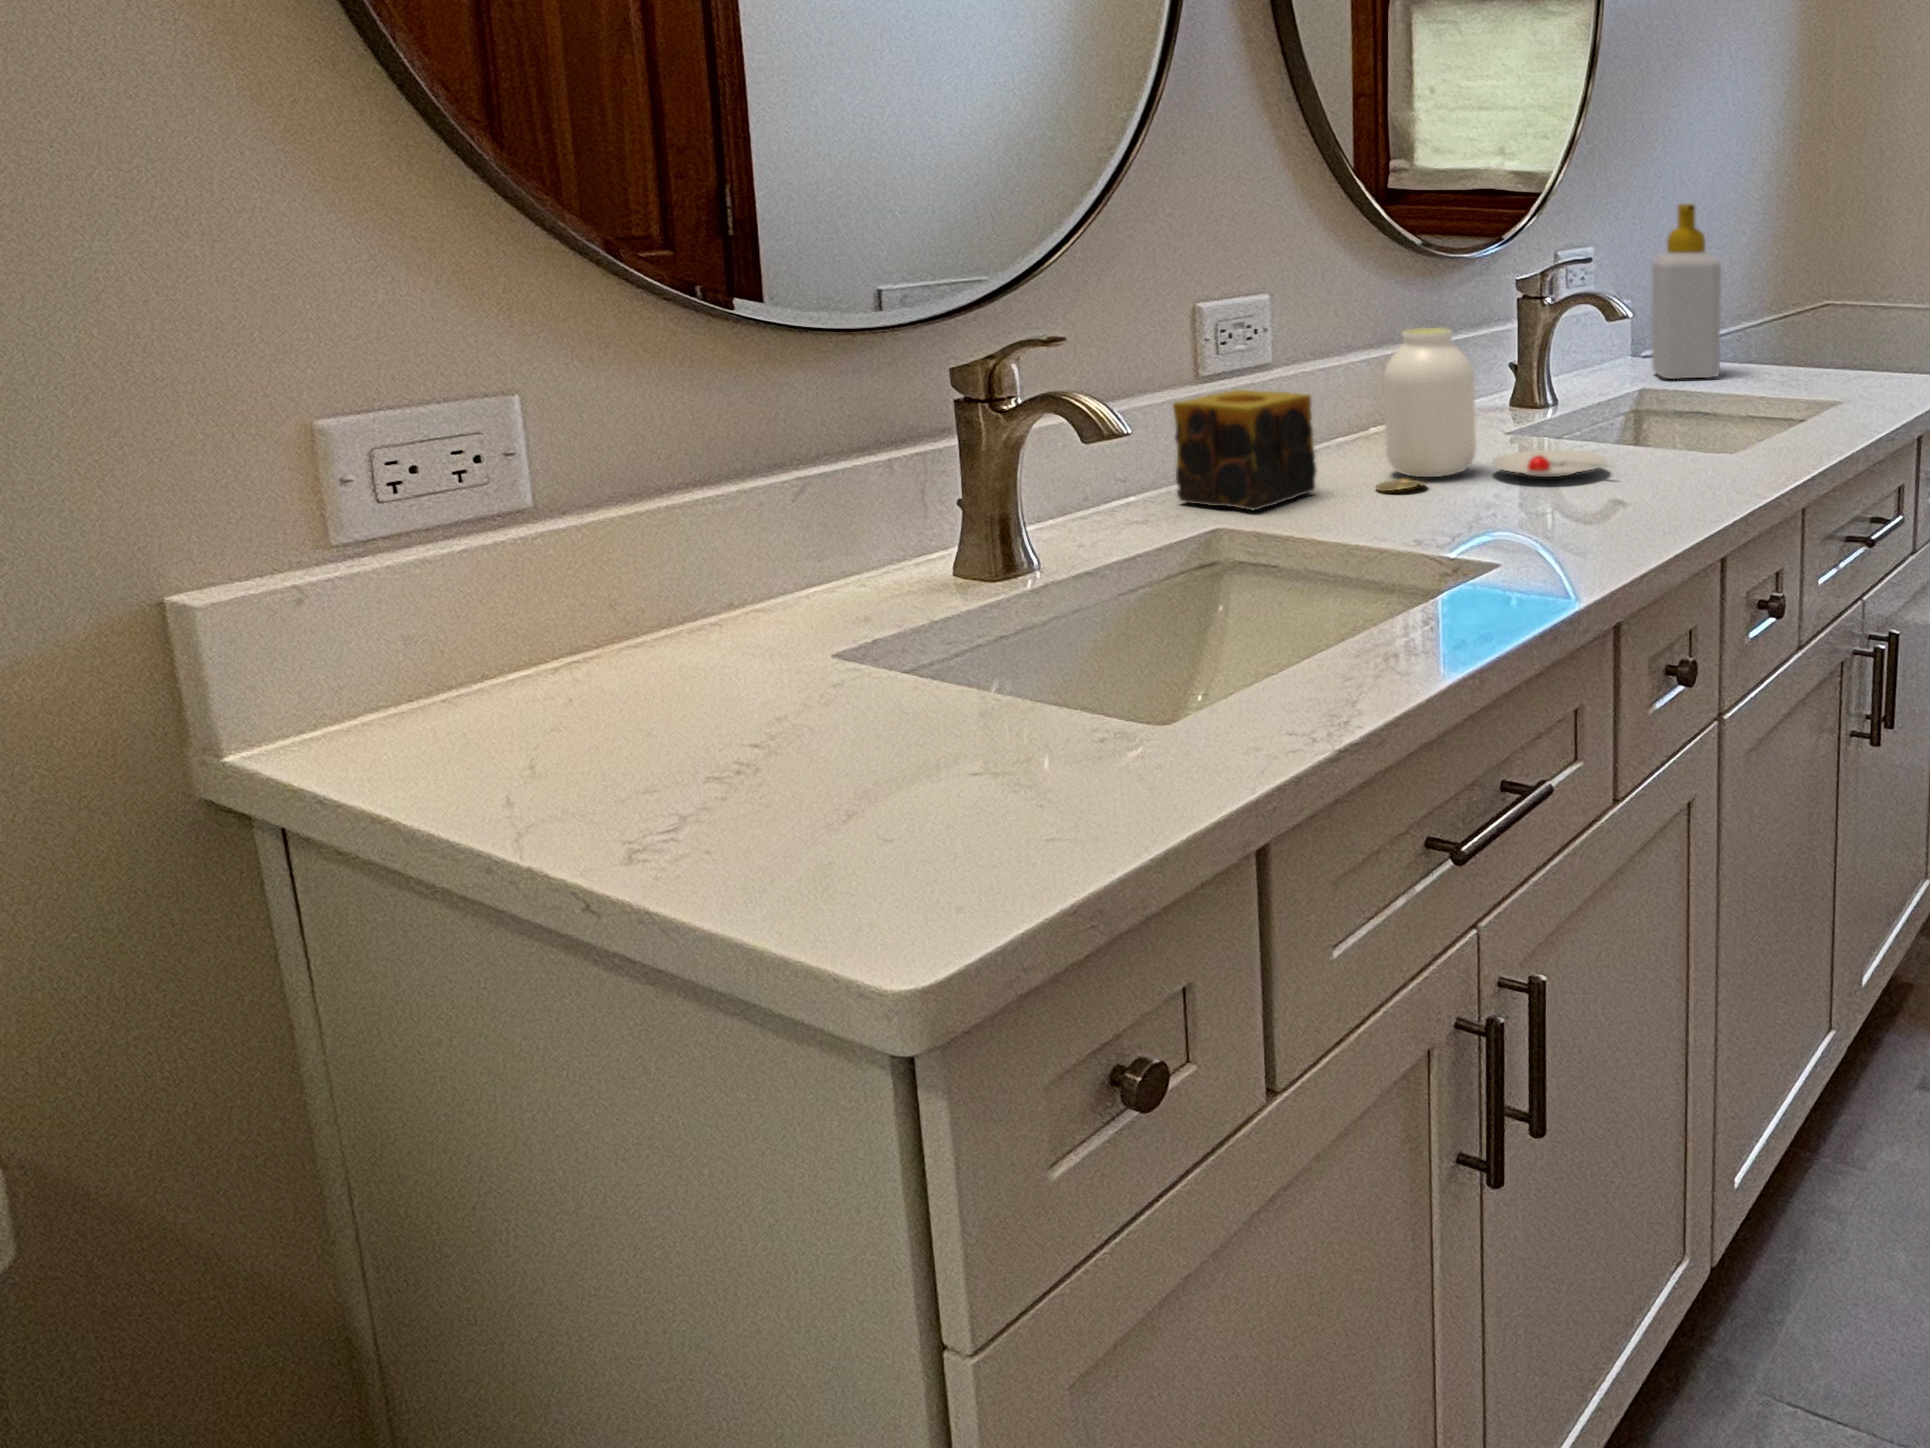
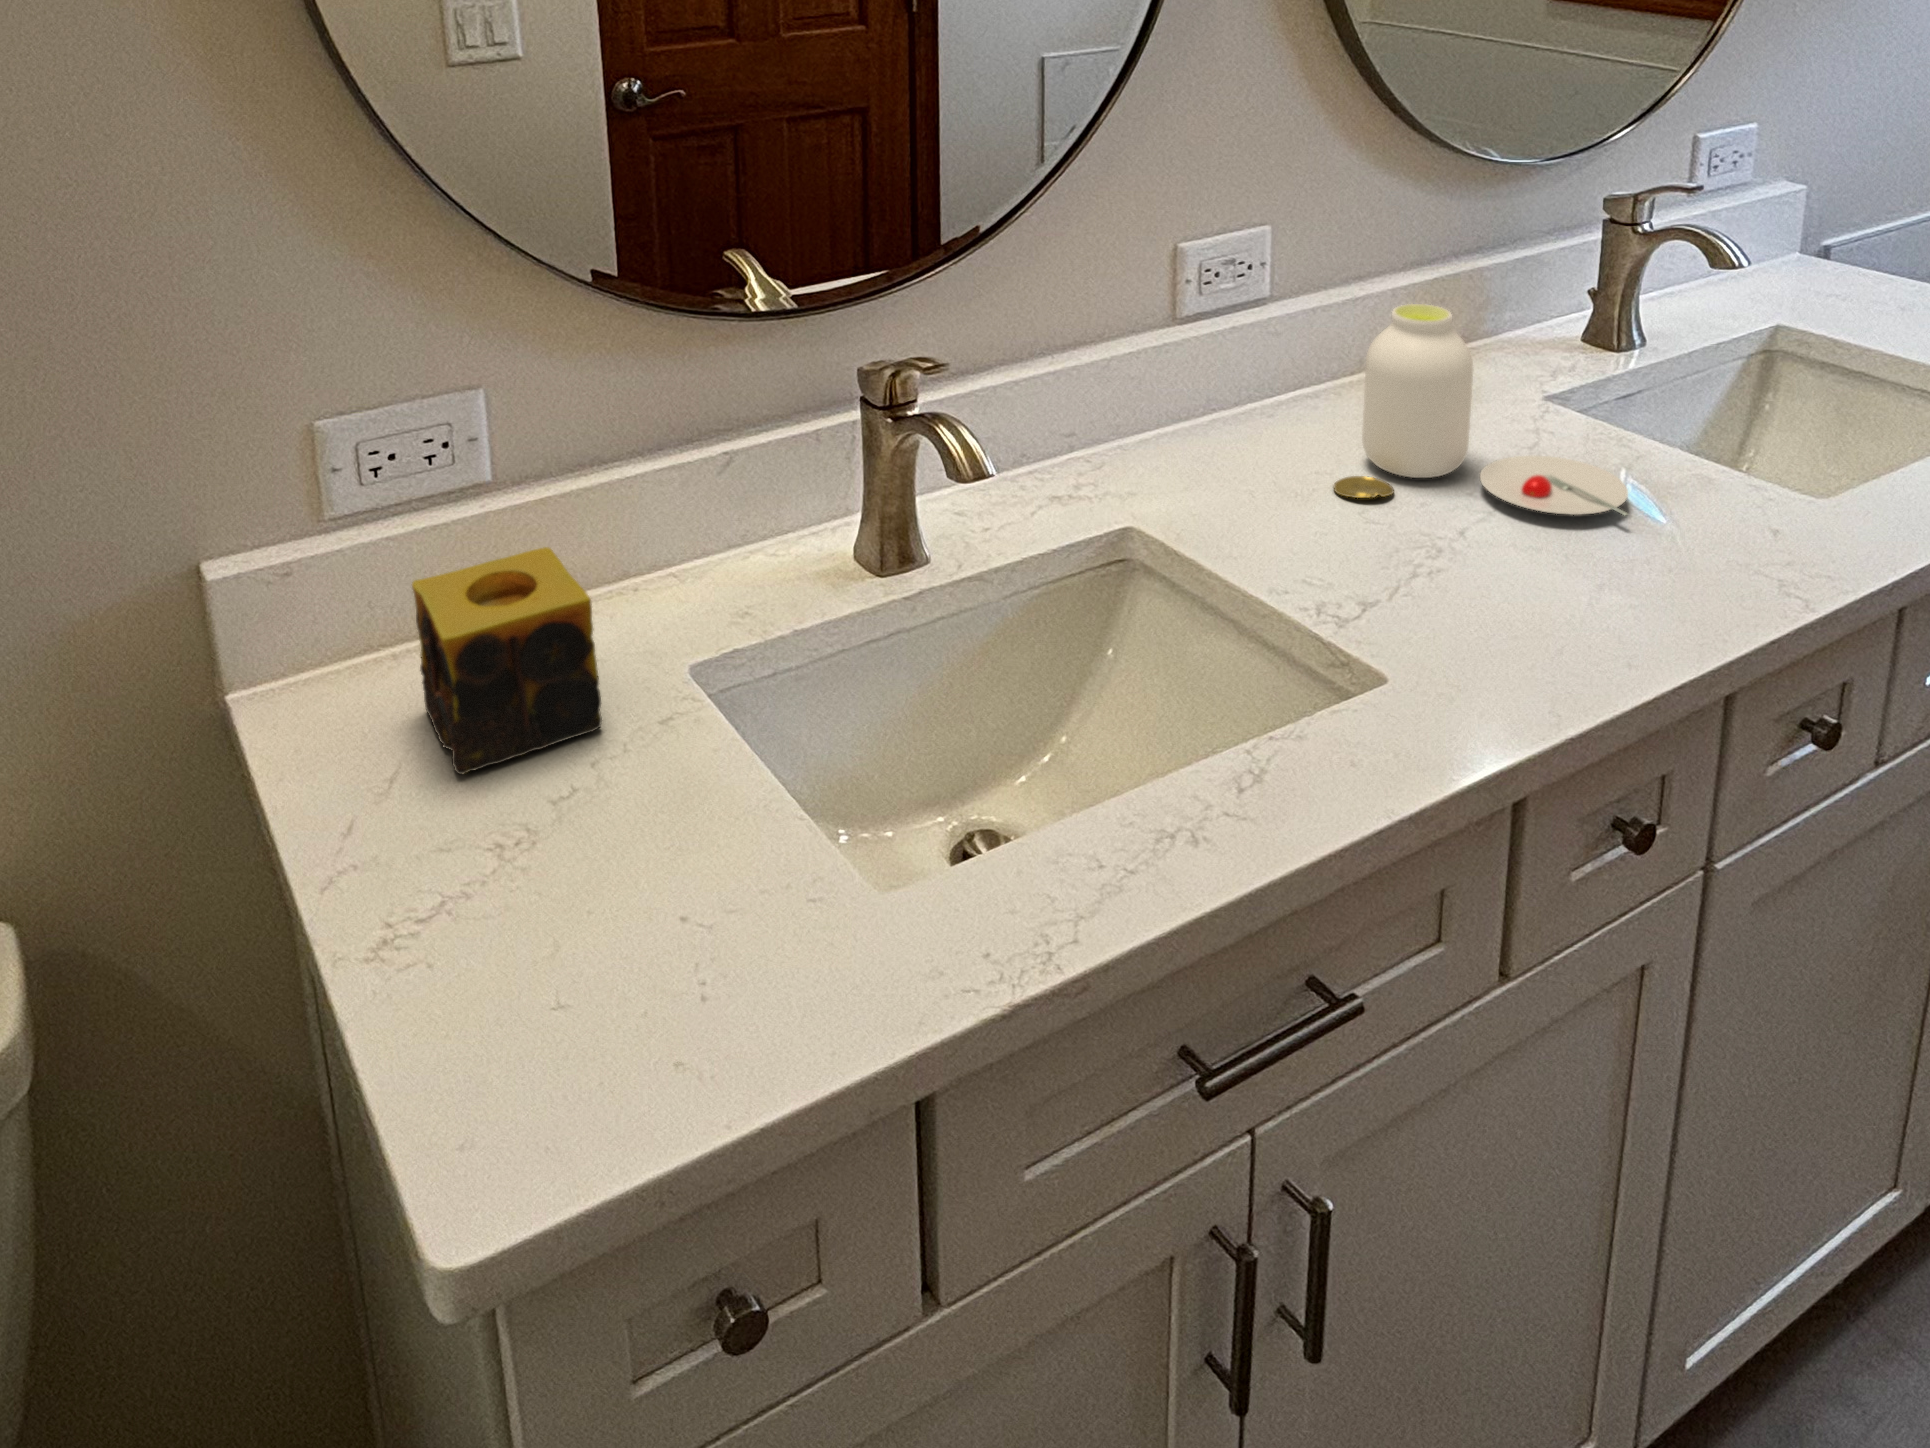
soap bottle: present [1652,204,1721,379] -> none [1802,98,1911,318]
candle: present [1173,390,1316,510] -> present [412,547,602,774]

